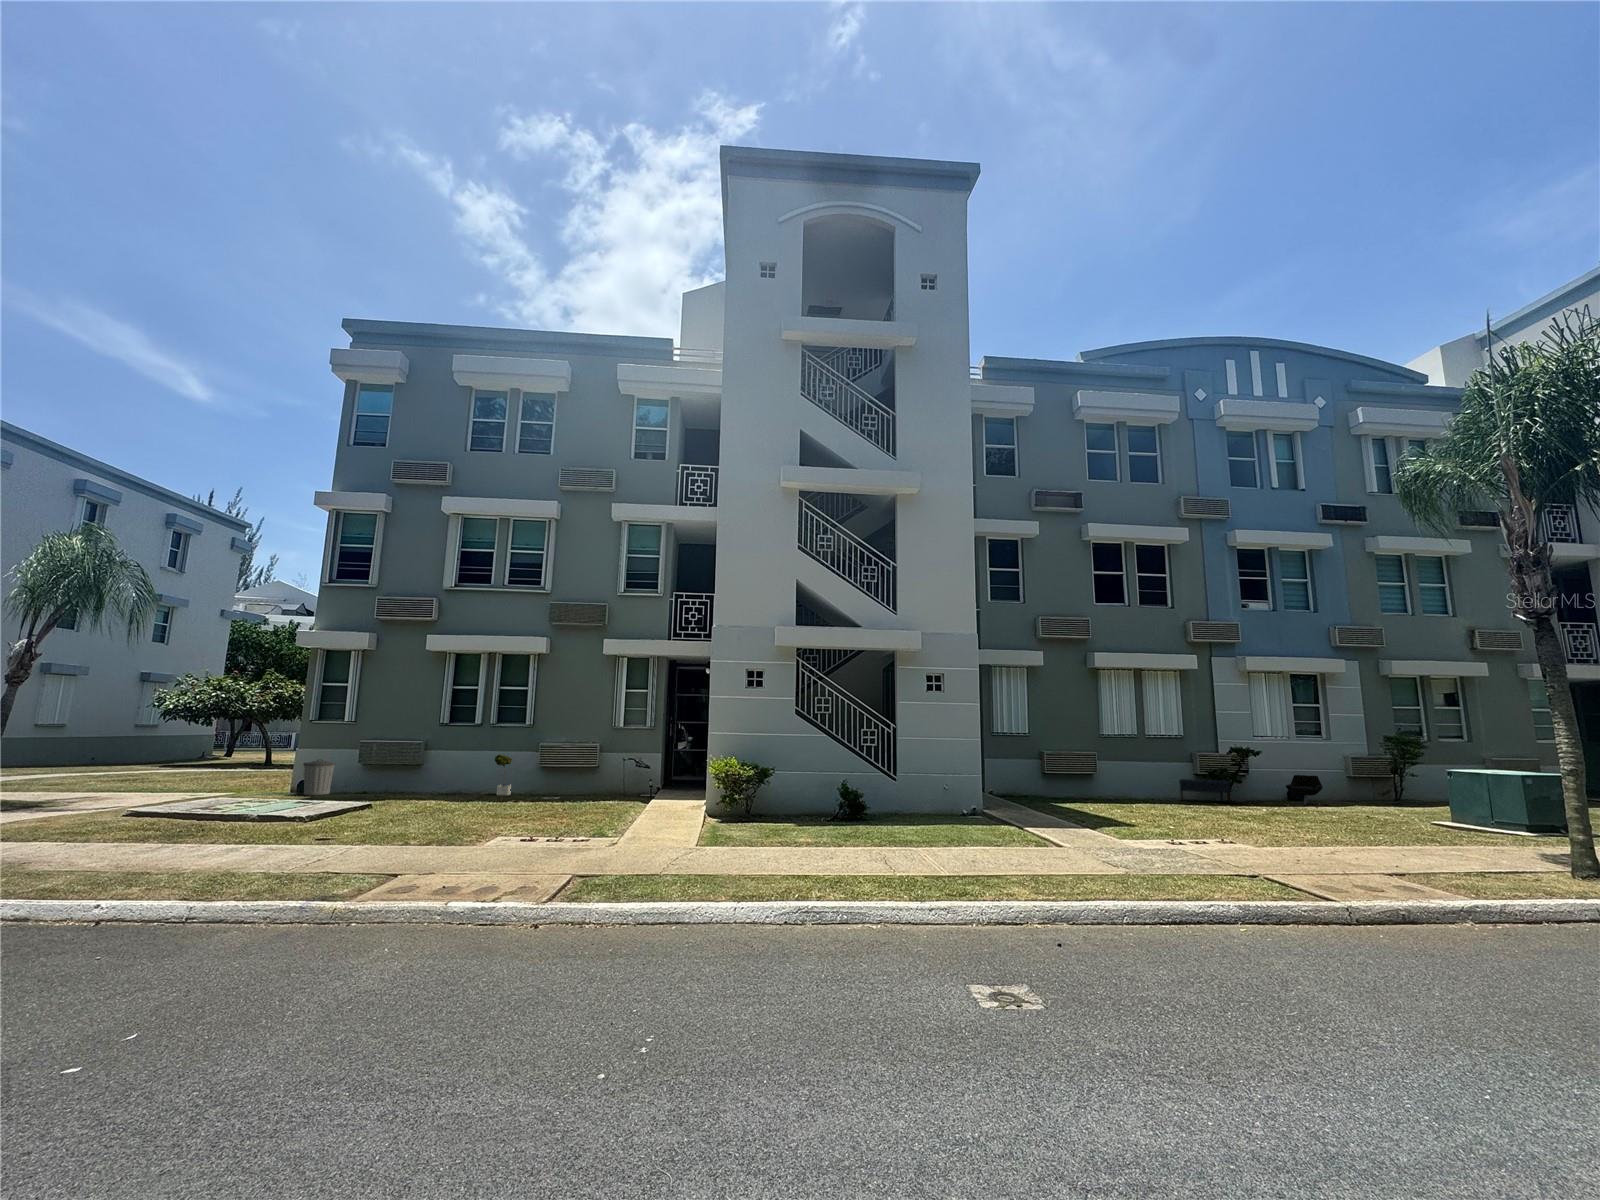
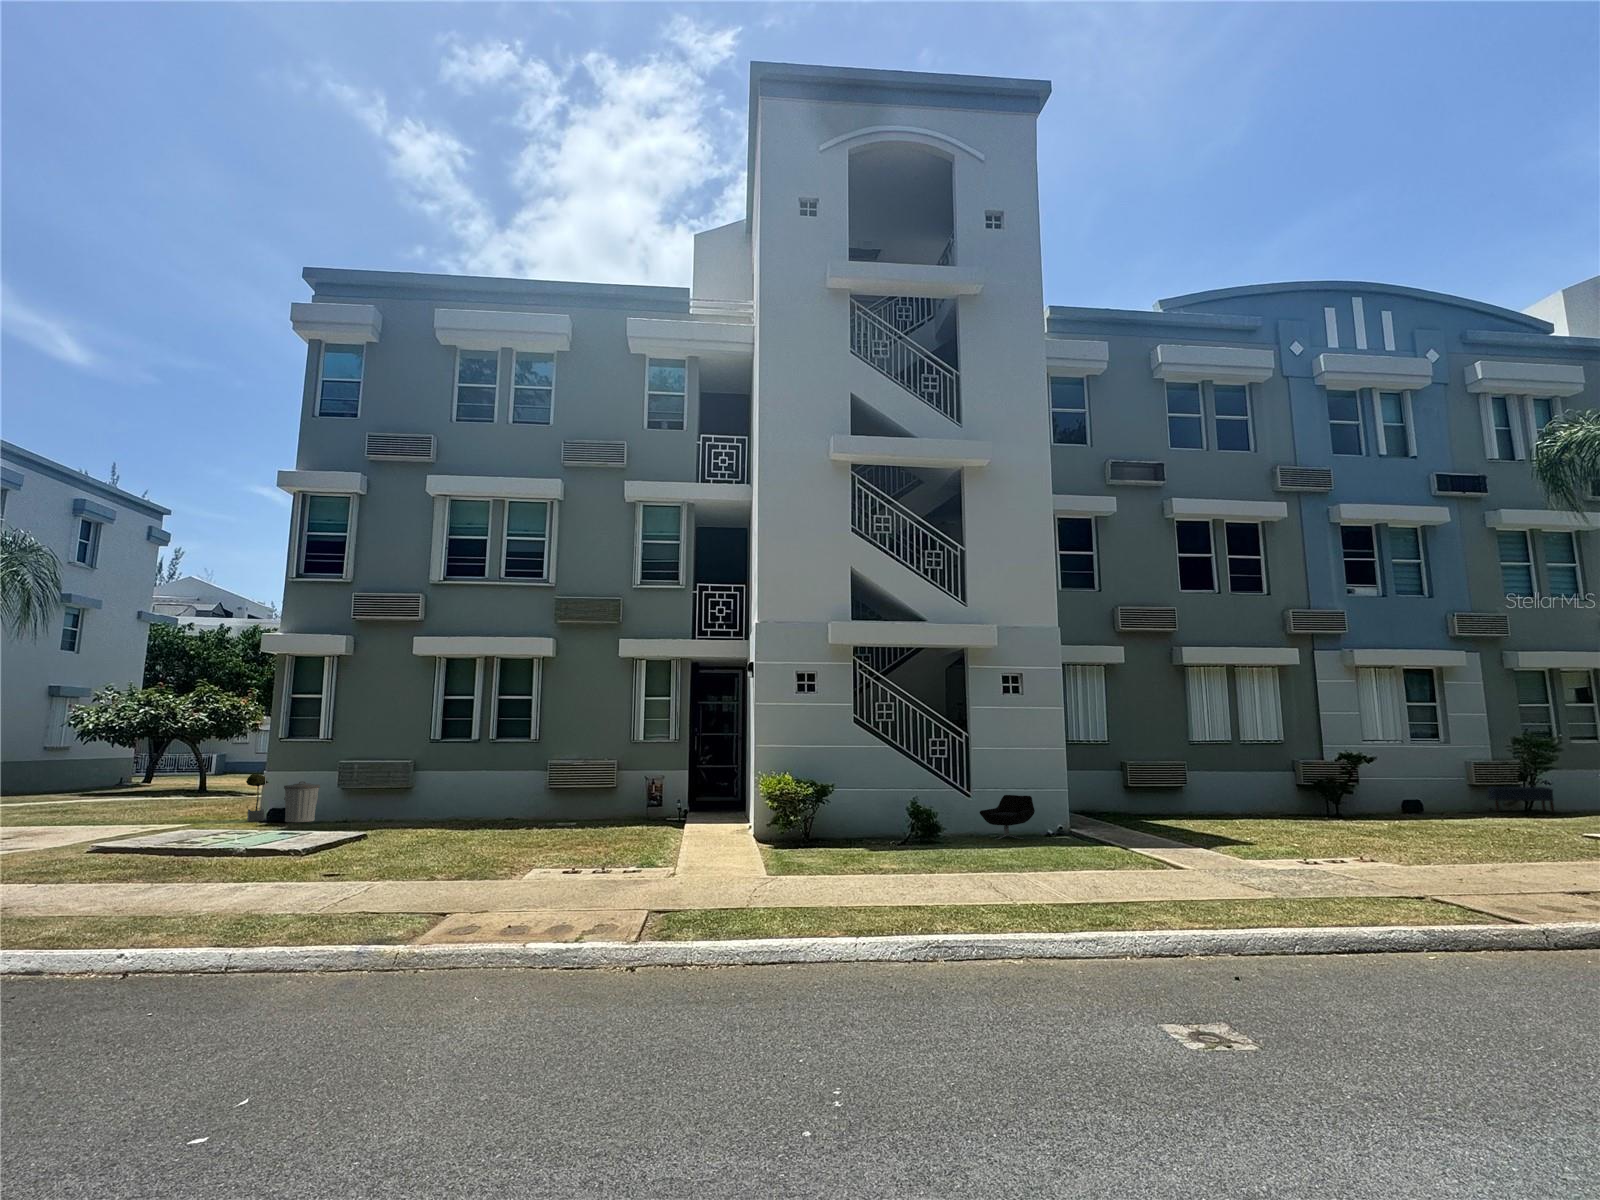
potted tree: present [495,754,512,795] -> present [246,773,268,822]
lounge chair: present [1286,775,1323,804] -> present [980,795,1035,839]
bench: present [1179,779,1230,802] -> present [1487,787,1554,812]

